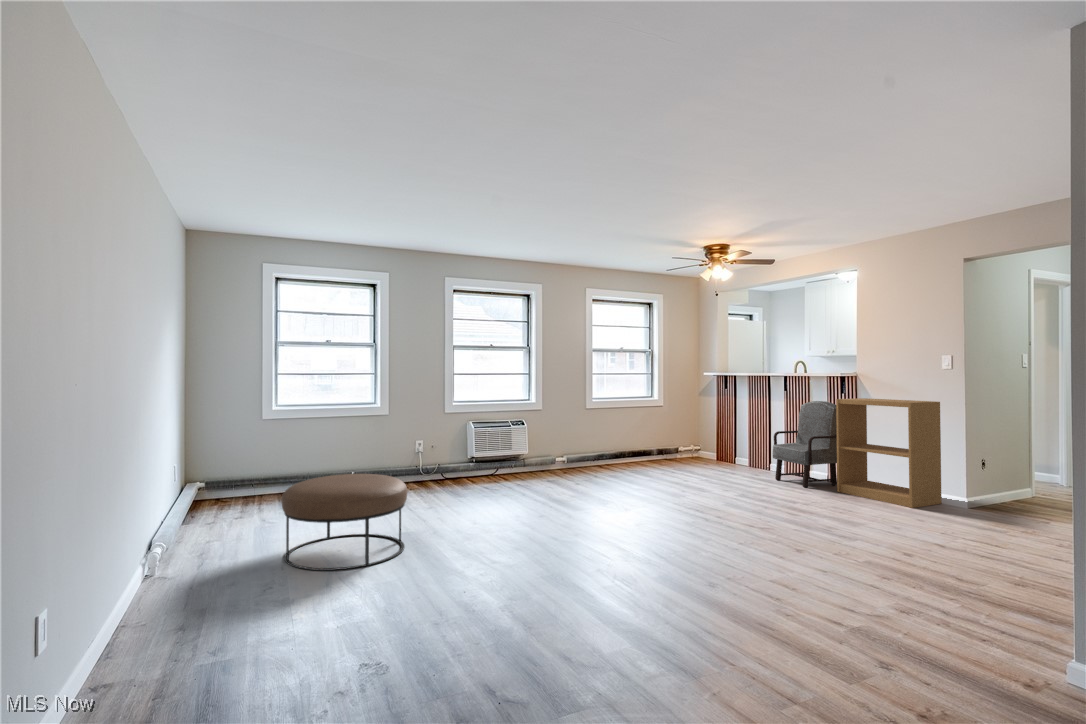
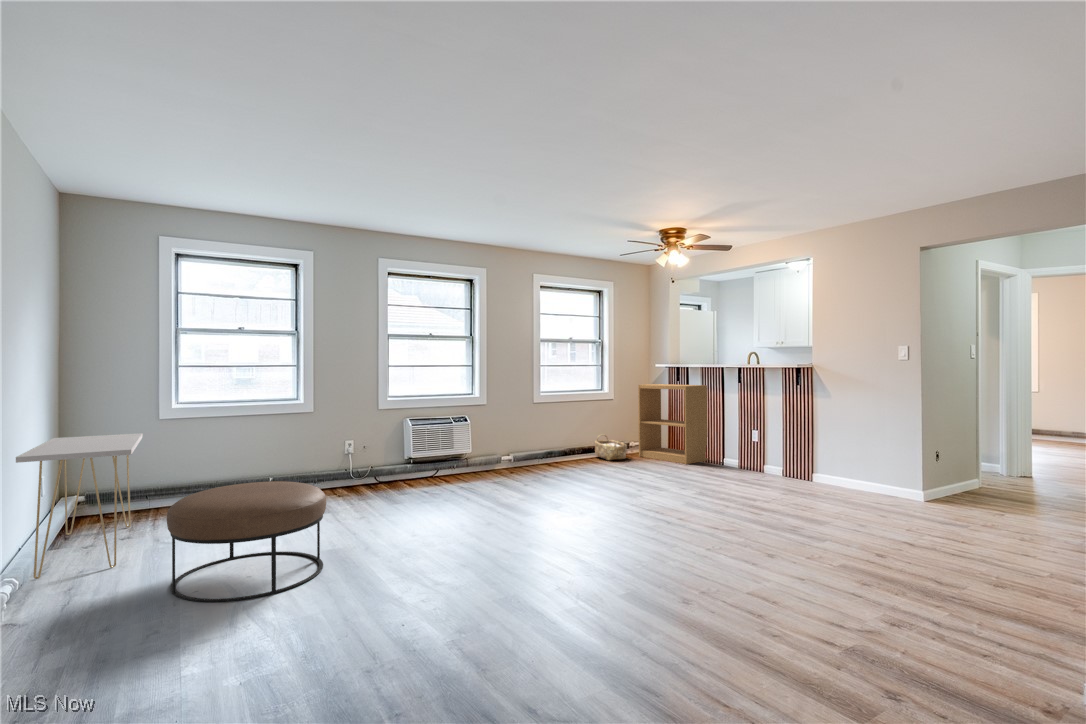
bookshelf: present [836,398,942,508] -> present [638,384,708,464]
armchair: present [773,401,837,487] -> none [727,393,796,483]
console table: none [164,431,251,548] -> present [16,433,143,579]
woven basket: none [645,439,676,464] -> present [595,434,627,460]

